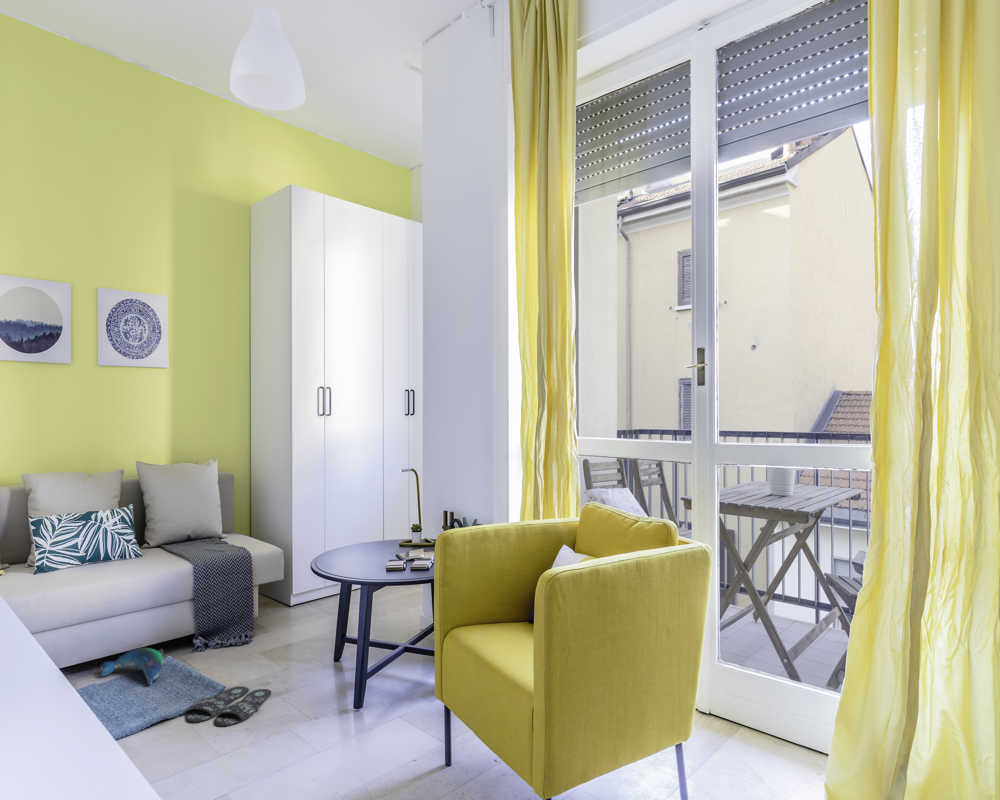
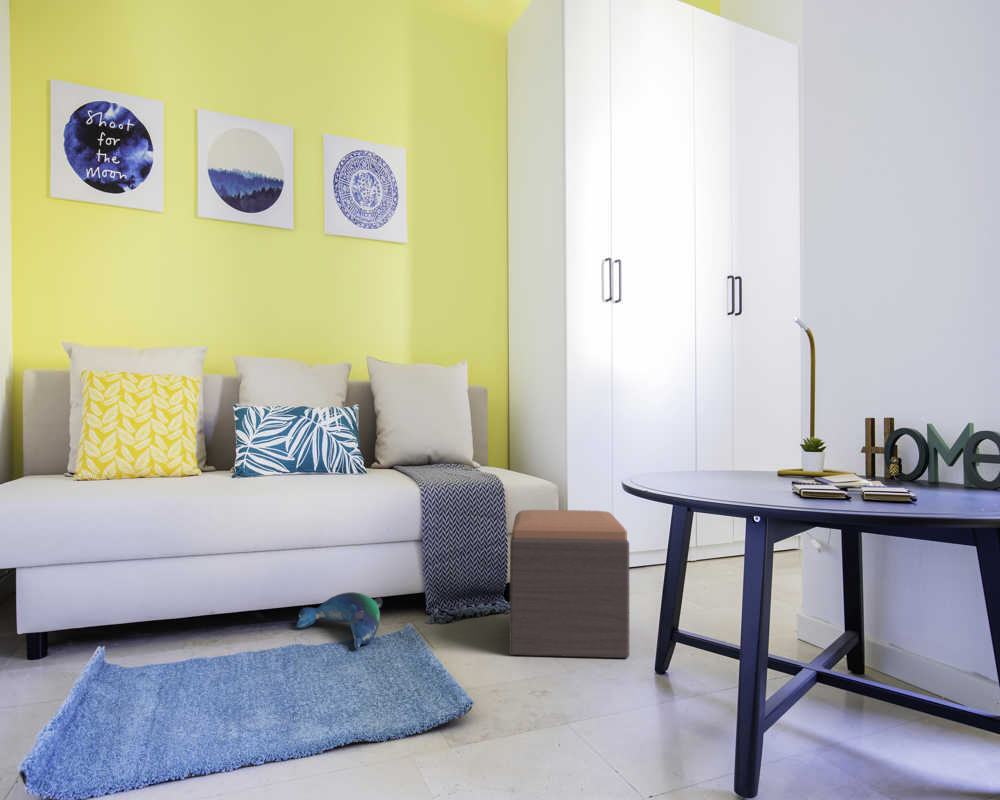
footstool: none [250,578,321,674] -> present [509,510,629,658]
slippers: present [186,686,271,727] -> none [399,672,548,742]

